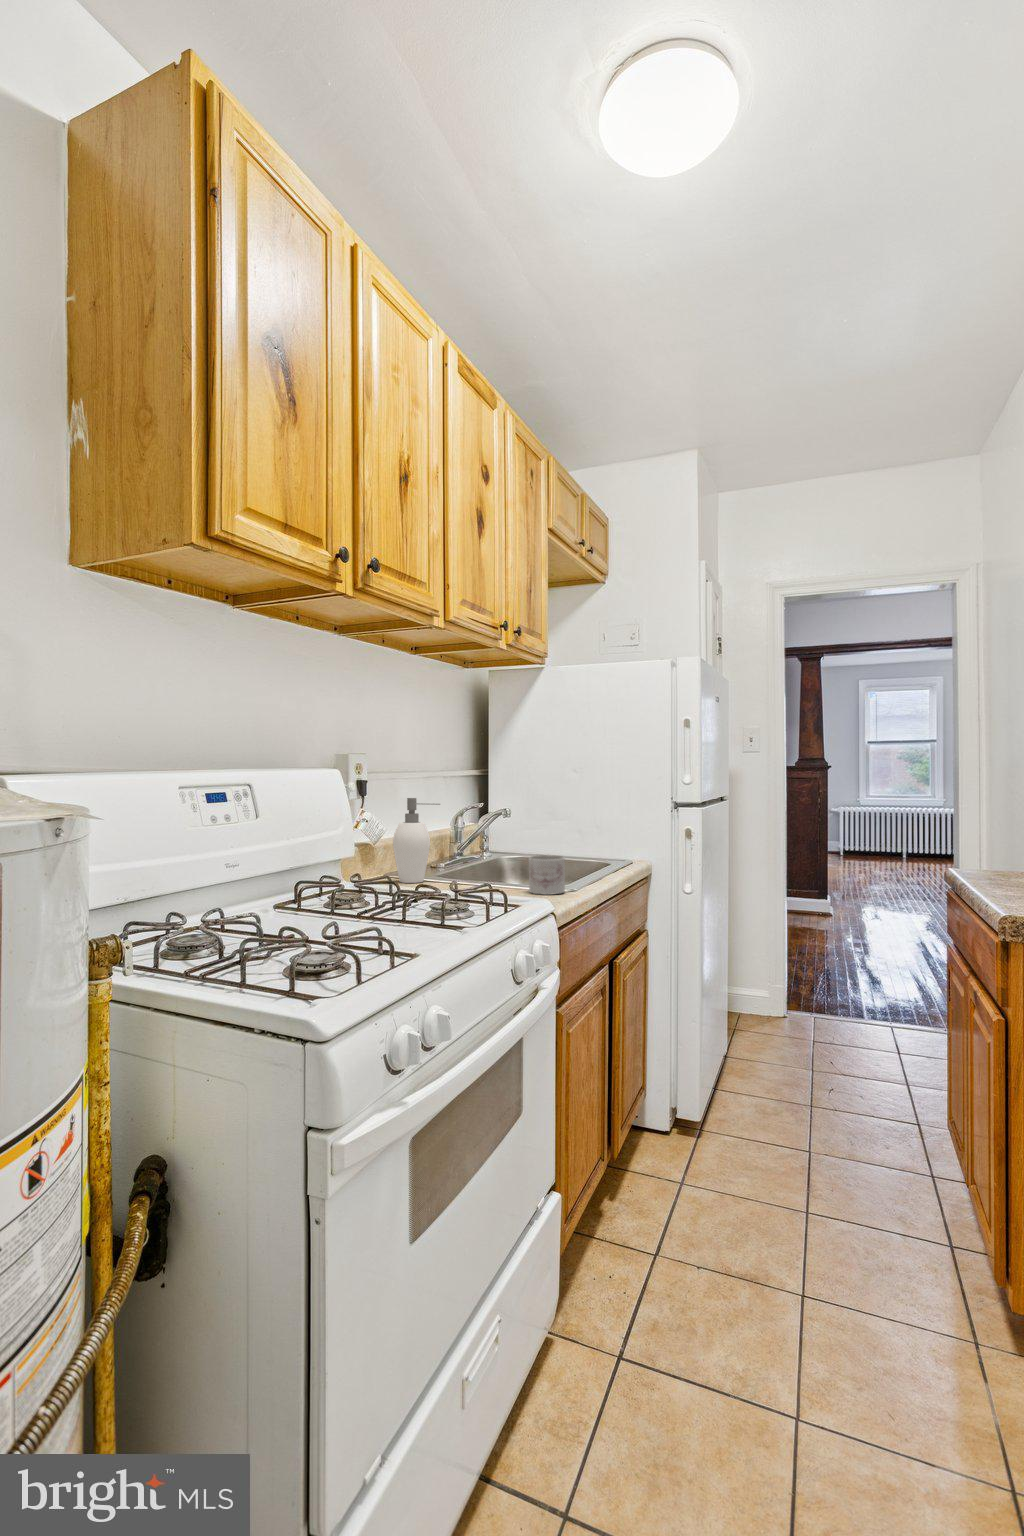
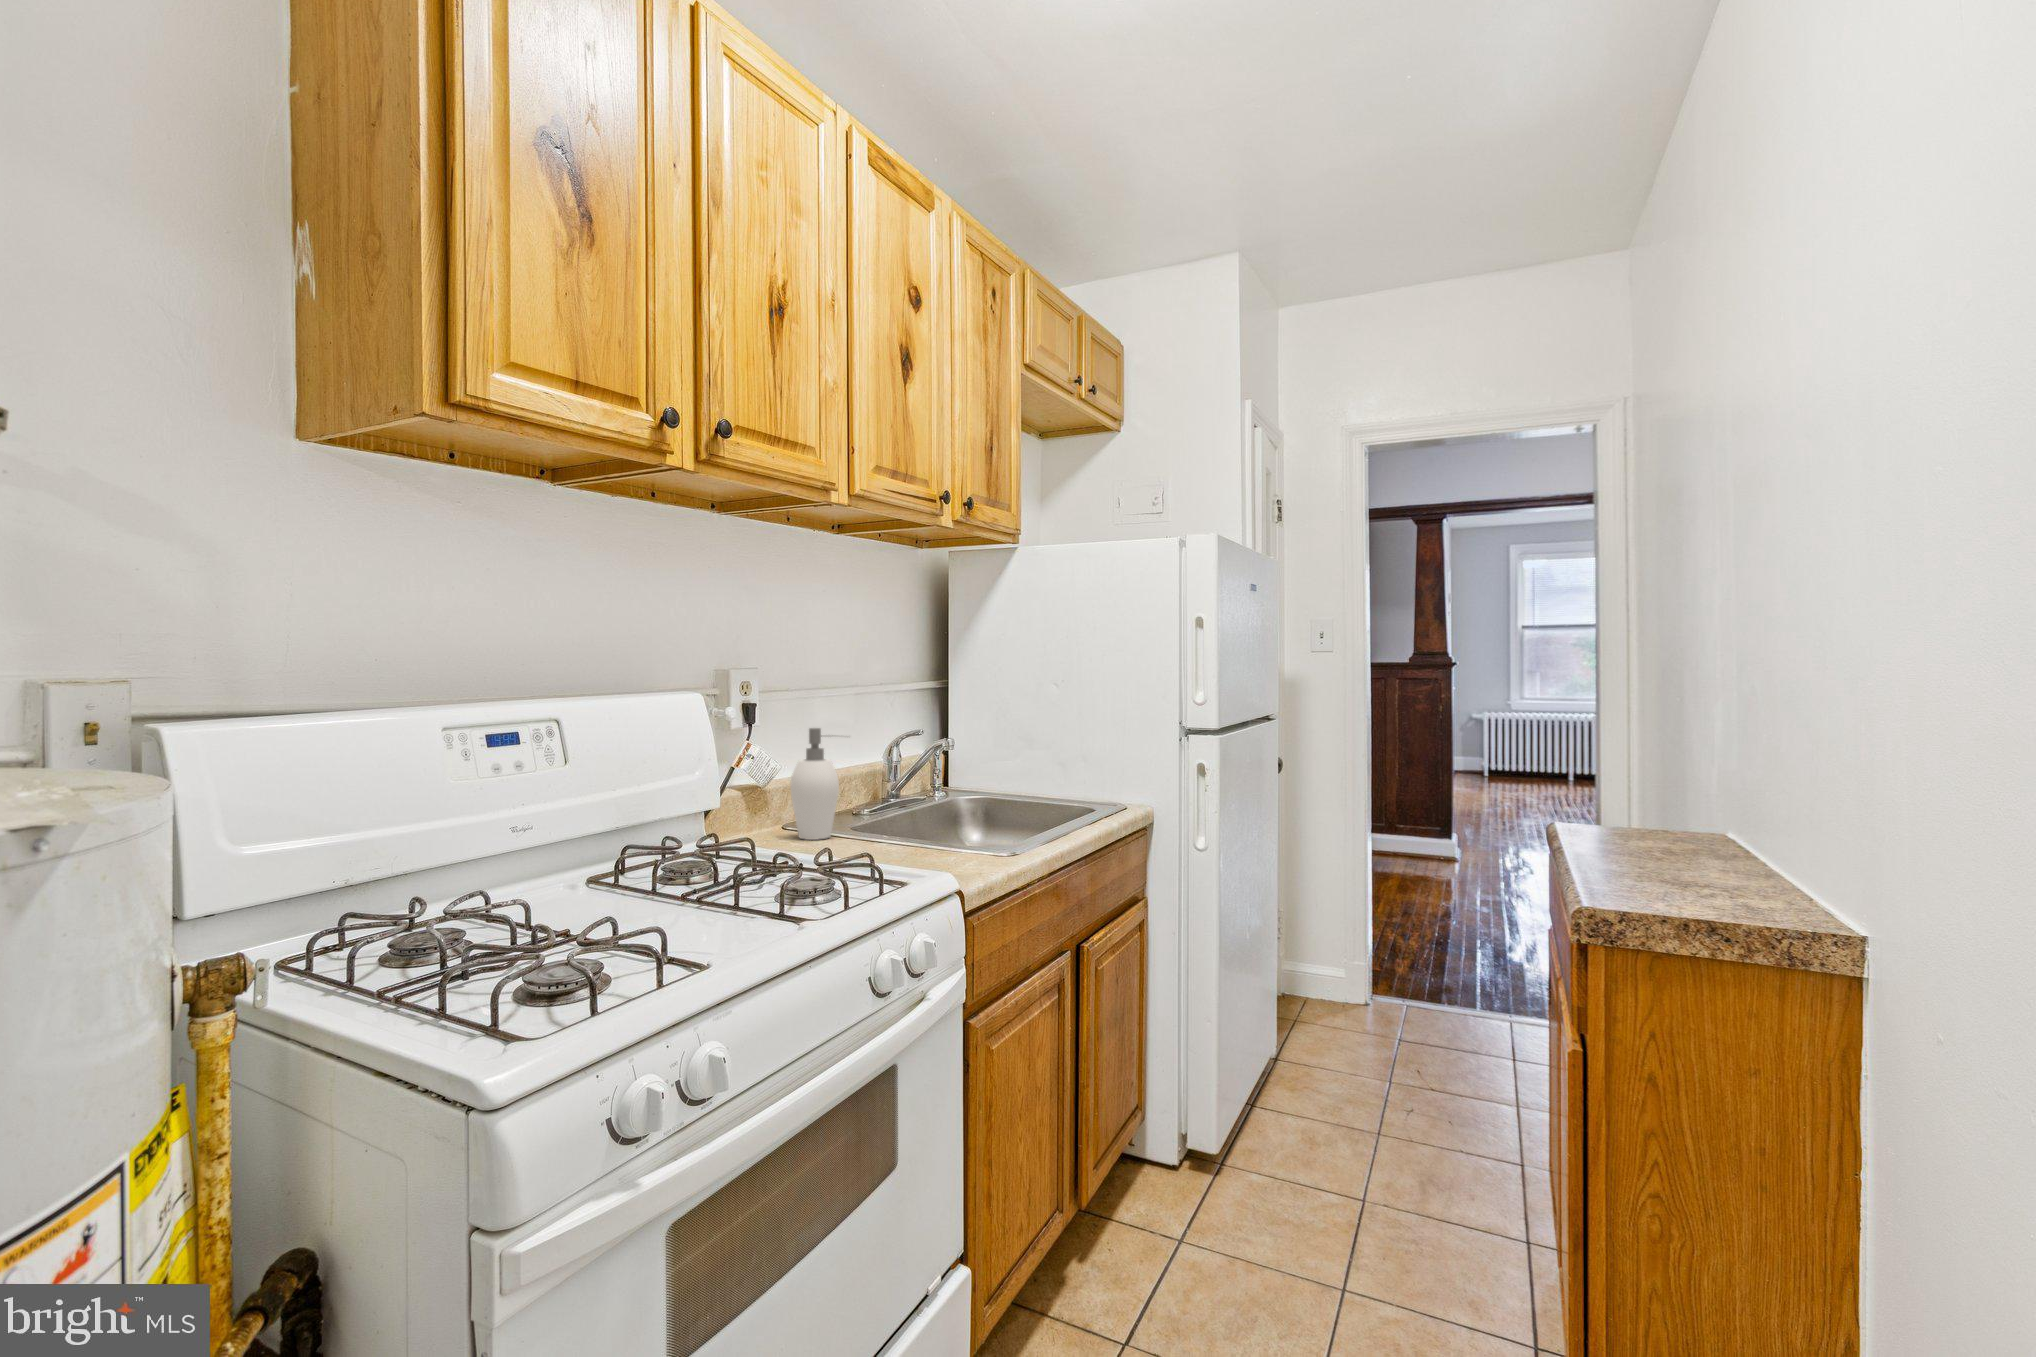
mug: present [529,855,565,895] -> none [953,807,1001,862]

